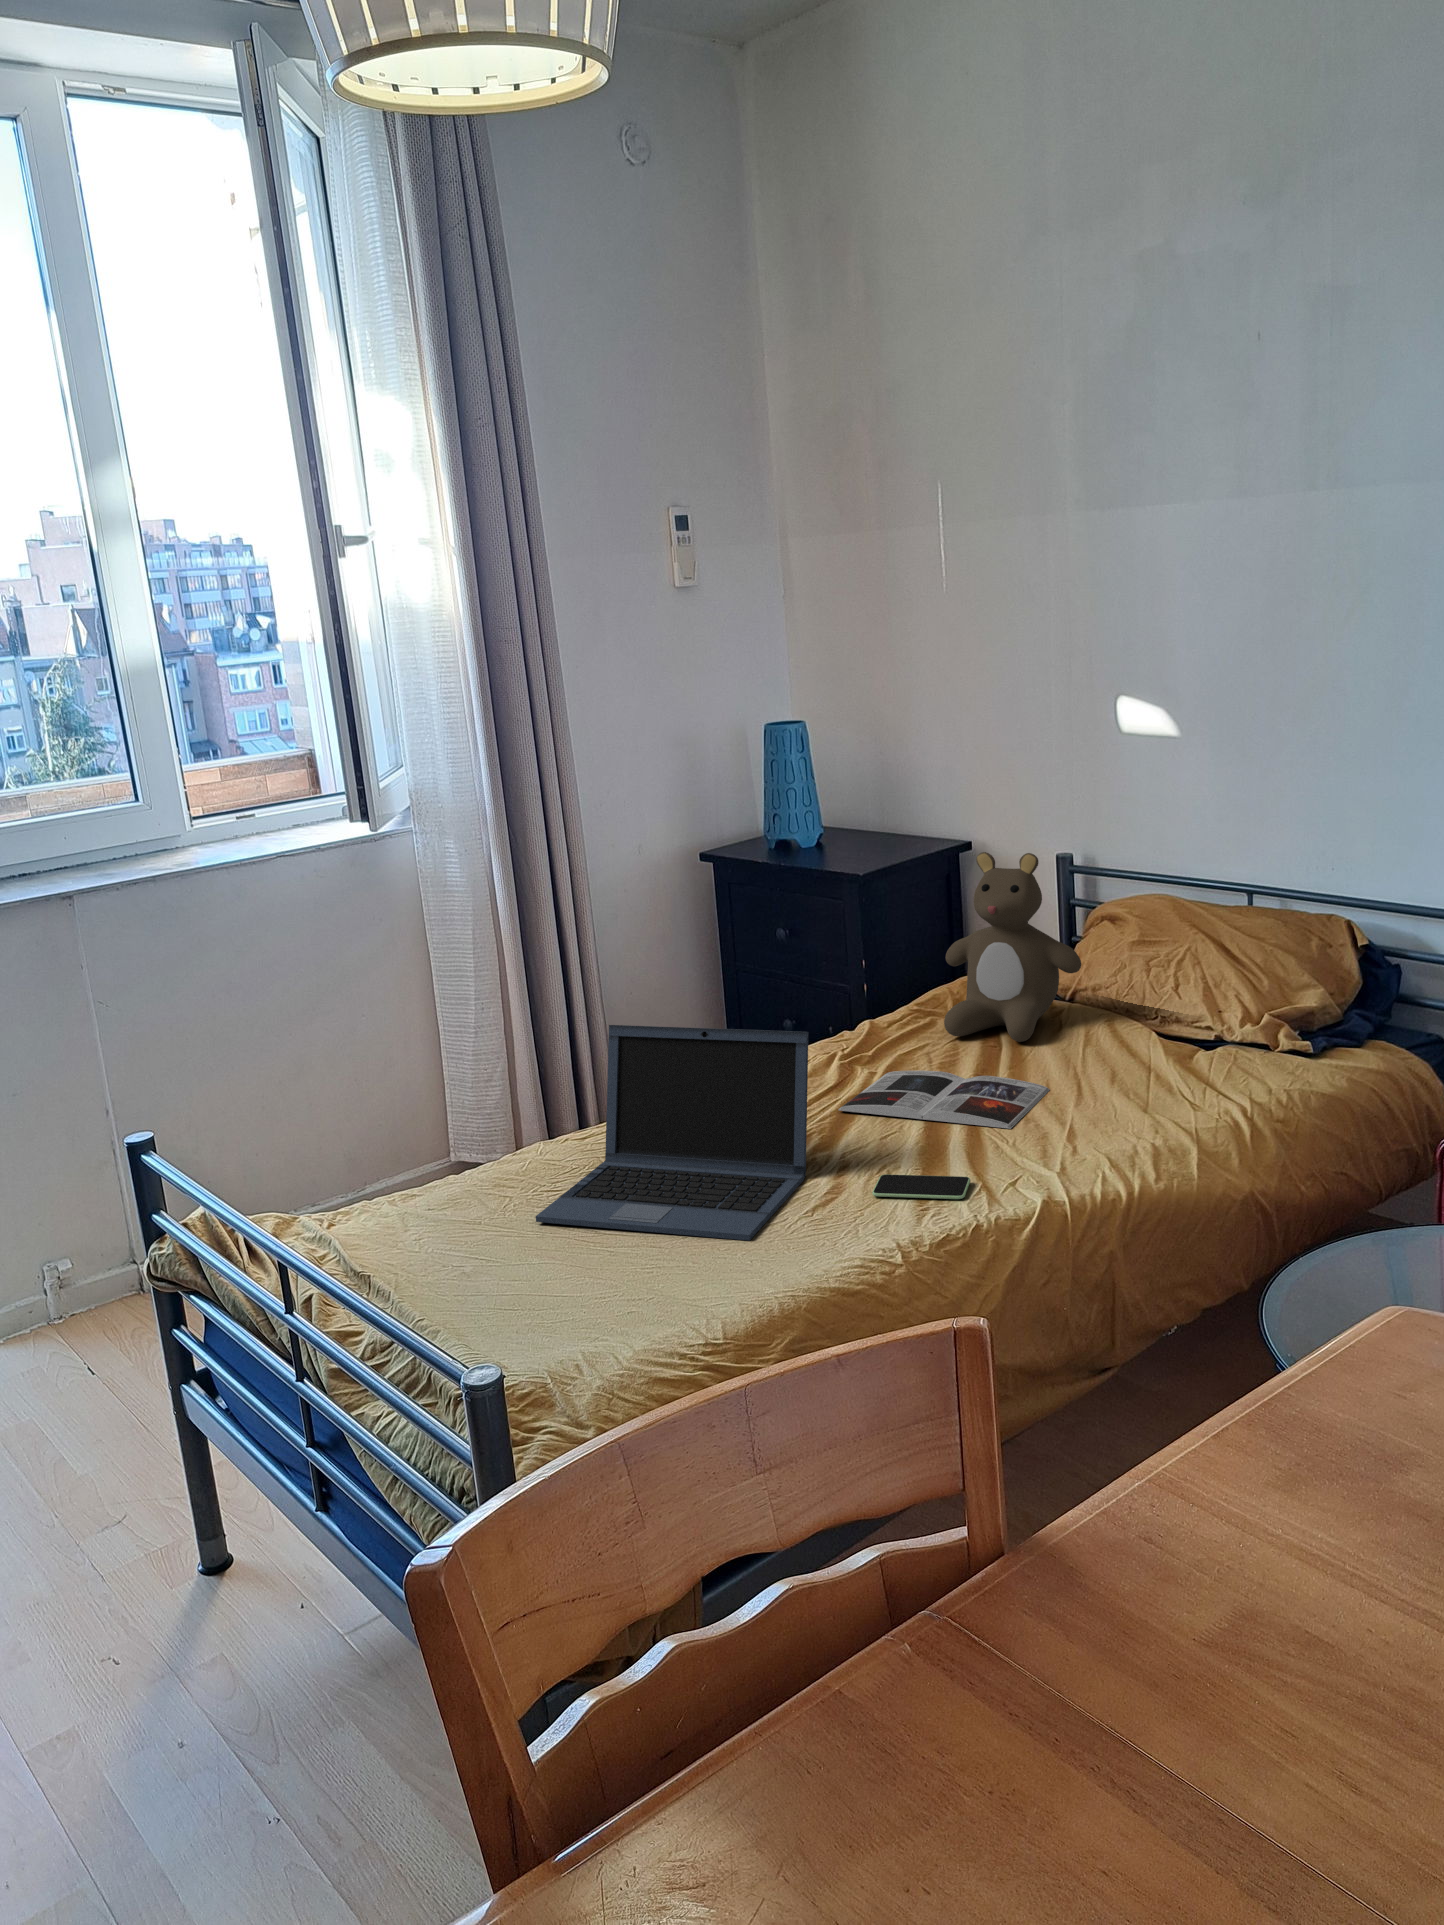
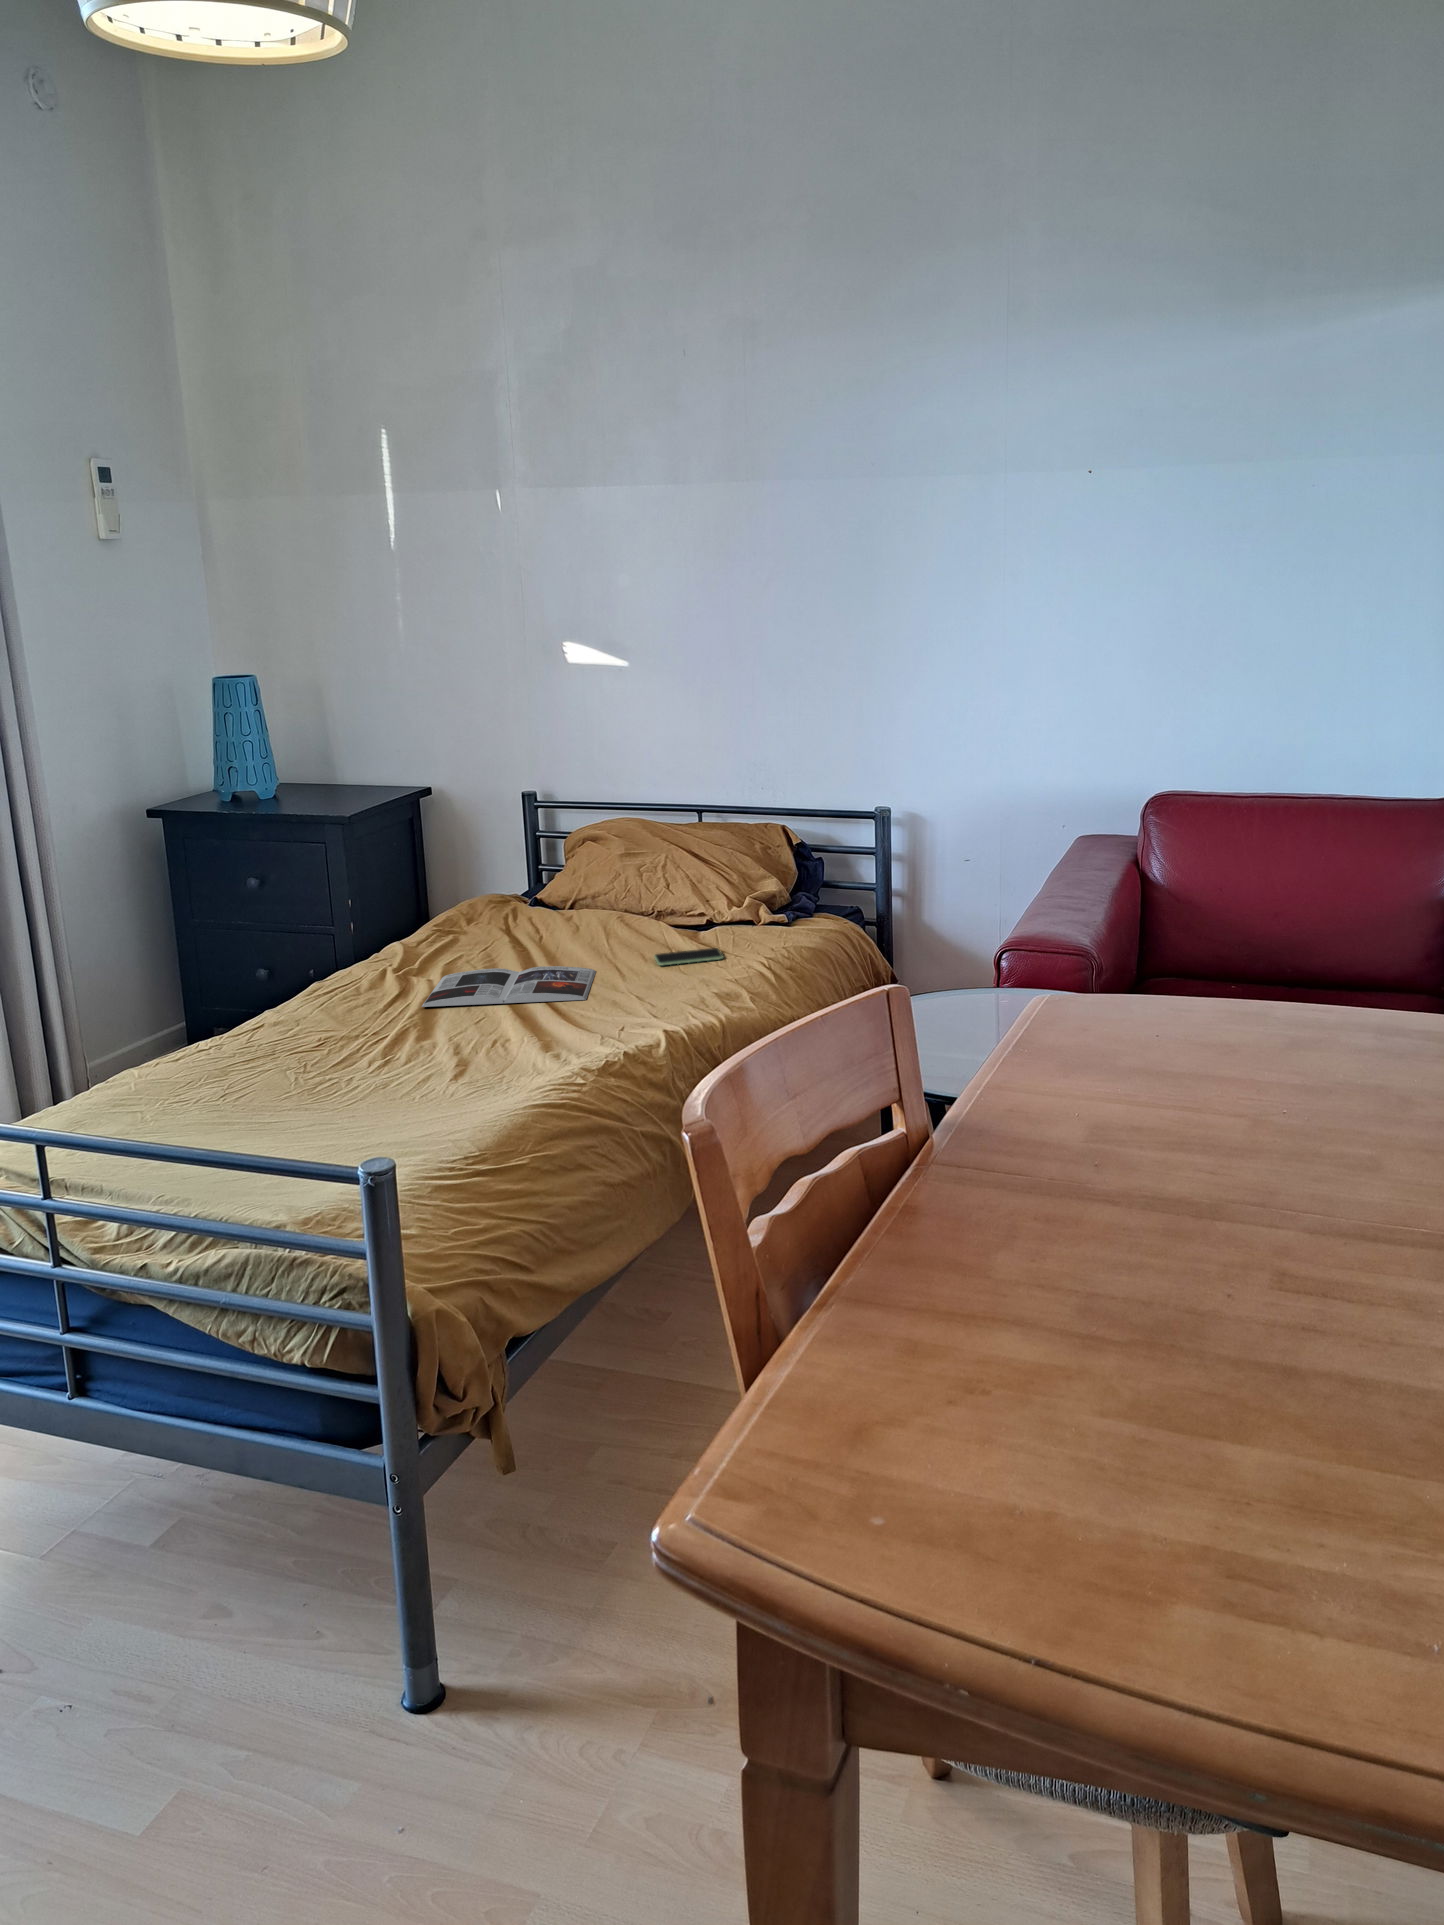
teddy bear: present [944,852,1081,1042] -> none [458,781,584,945]
laptop: present [536,1025,809,1241] -> none [194,926,434,1123]
smartphone: present [872,1174,970,1199] -> present [654,948,723,965]

